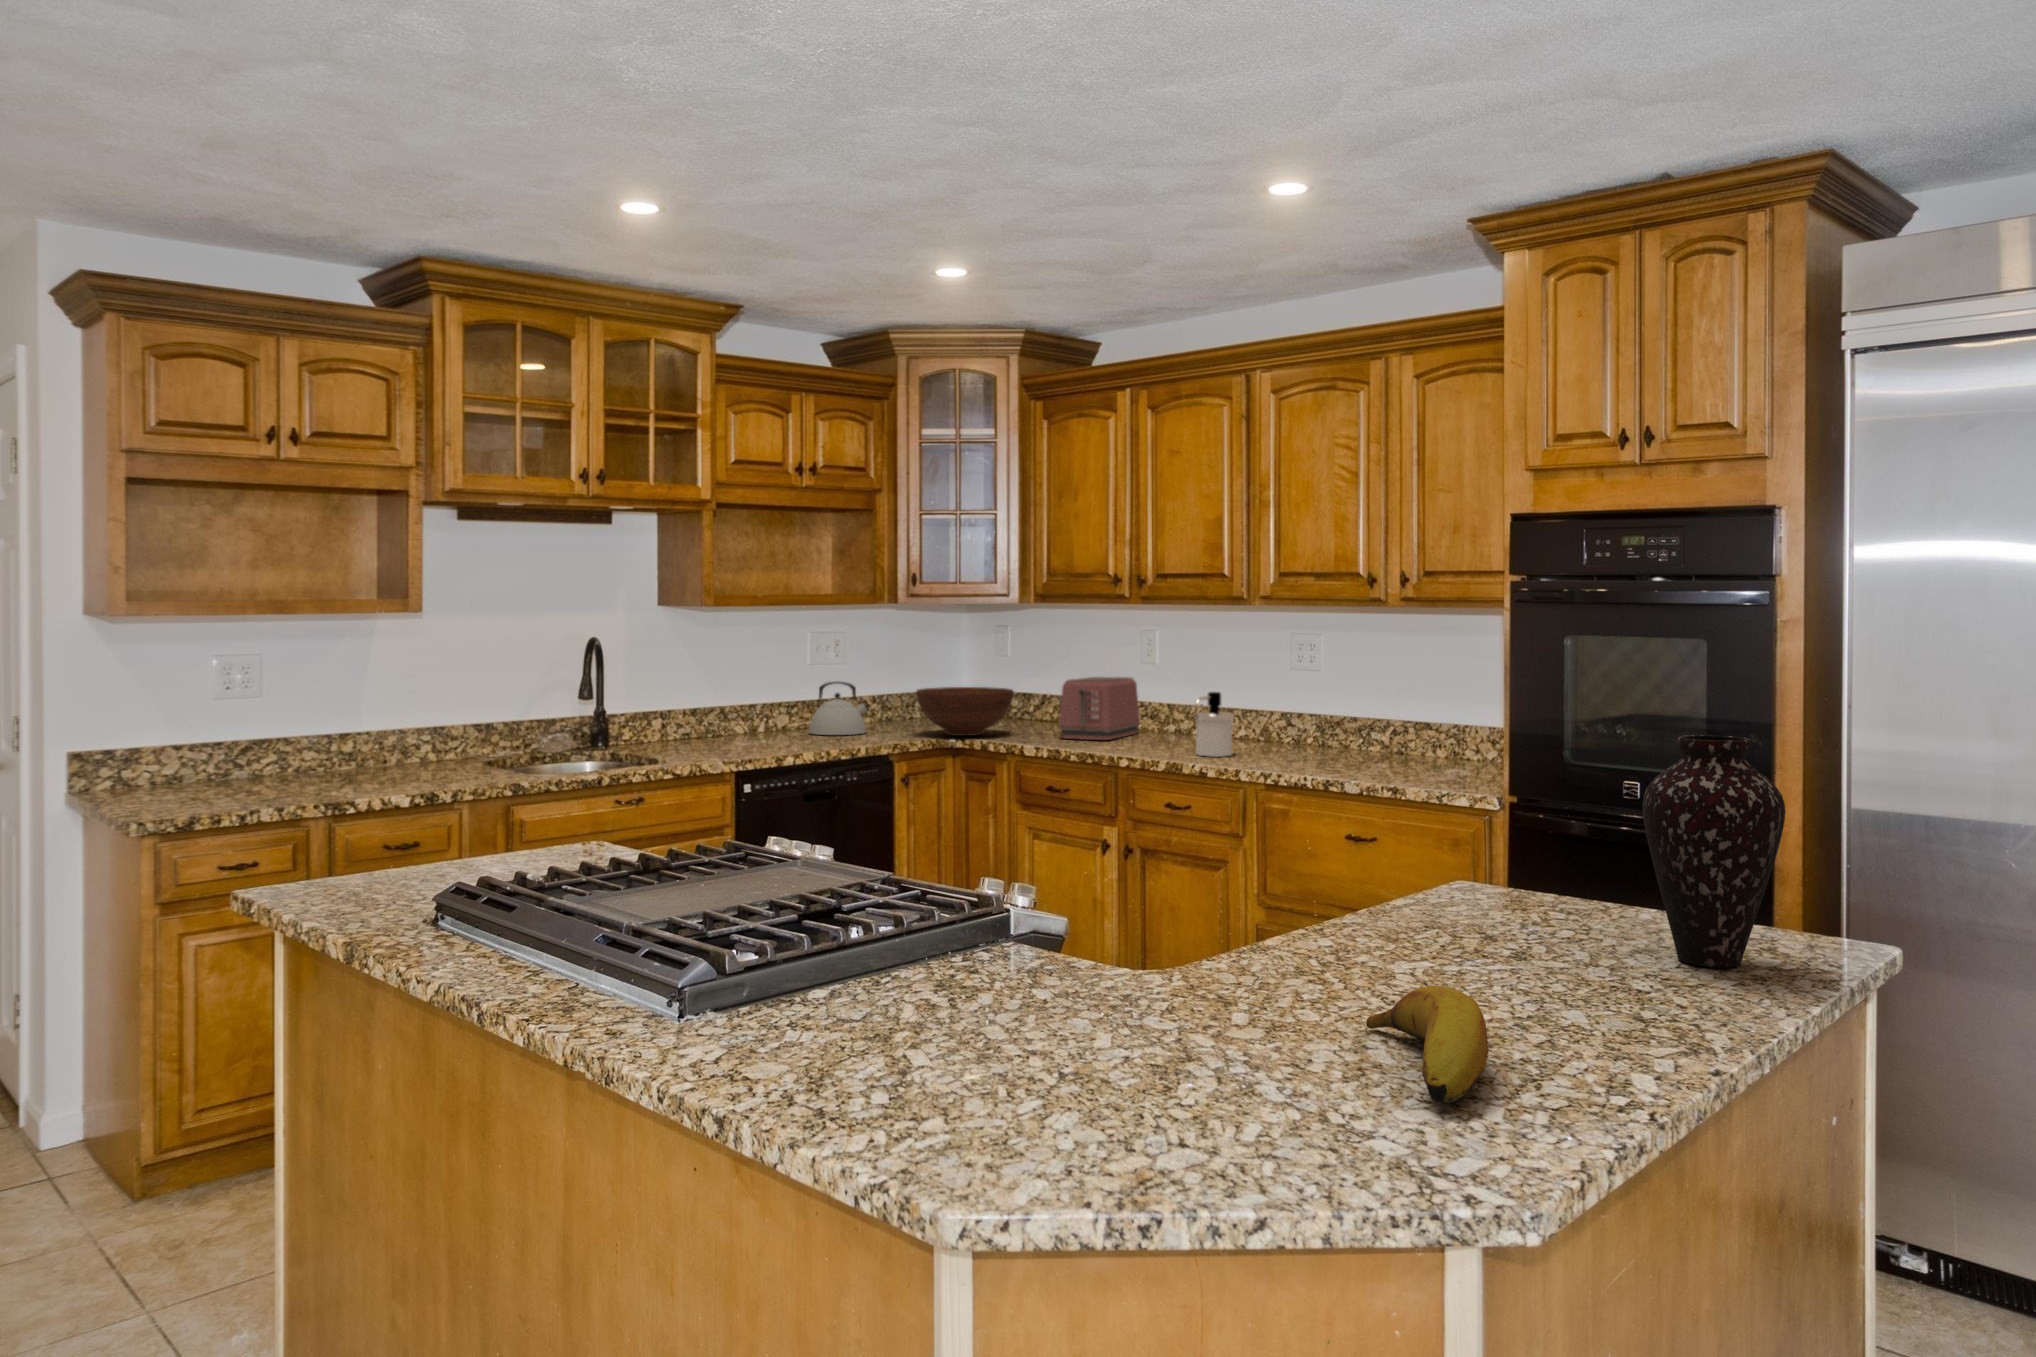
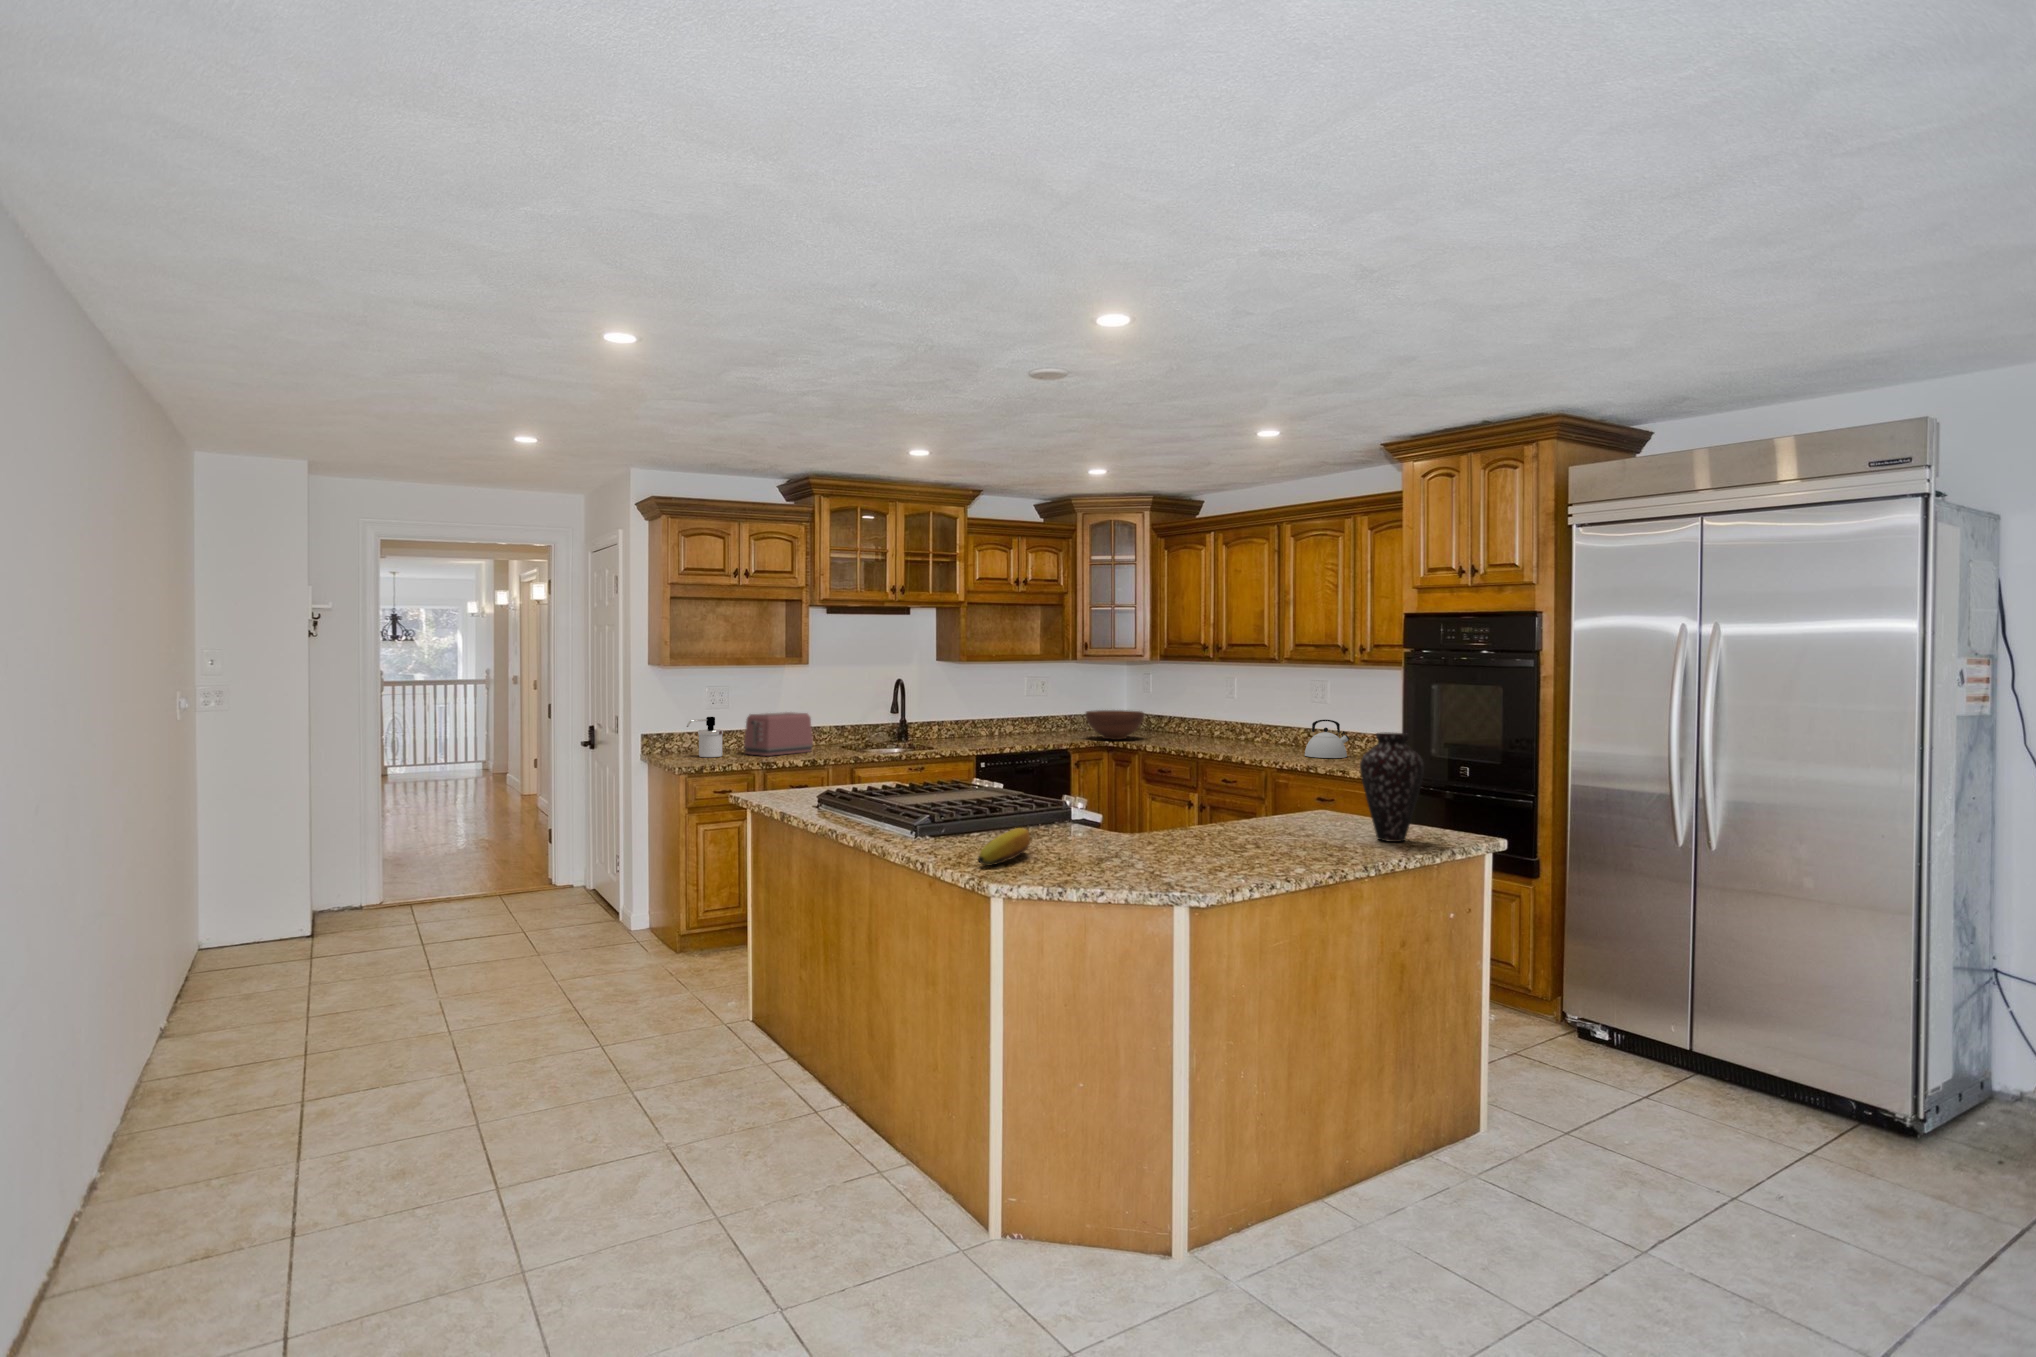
toaster: present [1059,677,1140,740] -> present [744,712,813,756]
kettle: present [809,681,869,735] -> present [1305,720,1349,758]
soap dispenser: present [1195,692,1234,757] -> present [687,717,723,757]
fruit: present [1366,986,1489,1104] -> present [978,828,1030,865]

